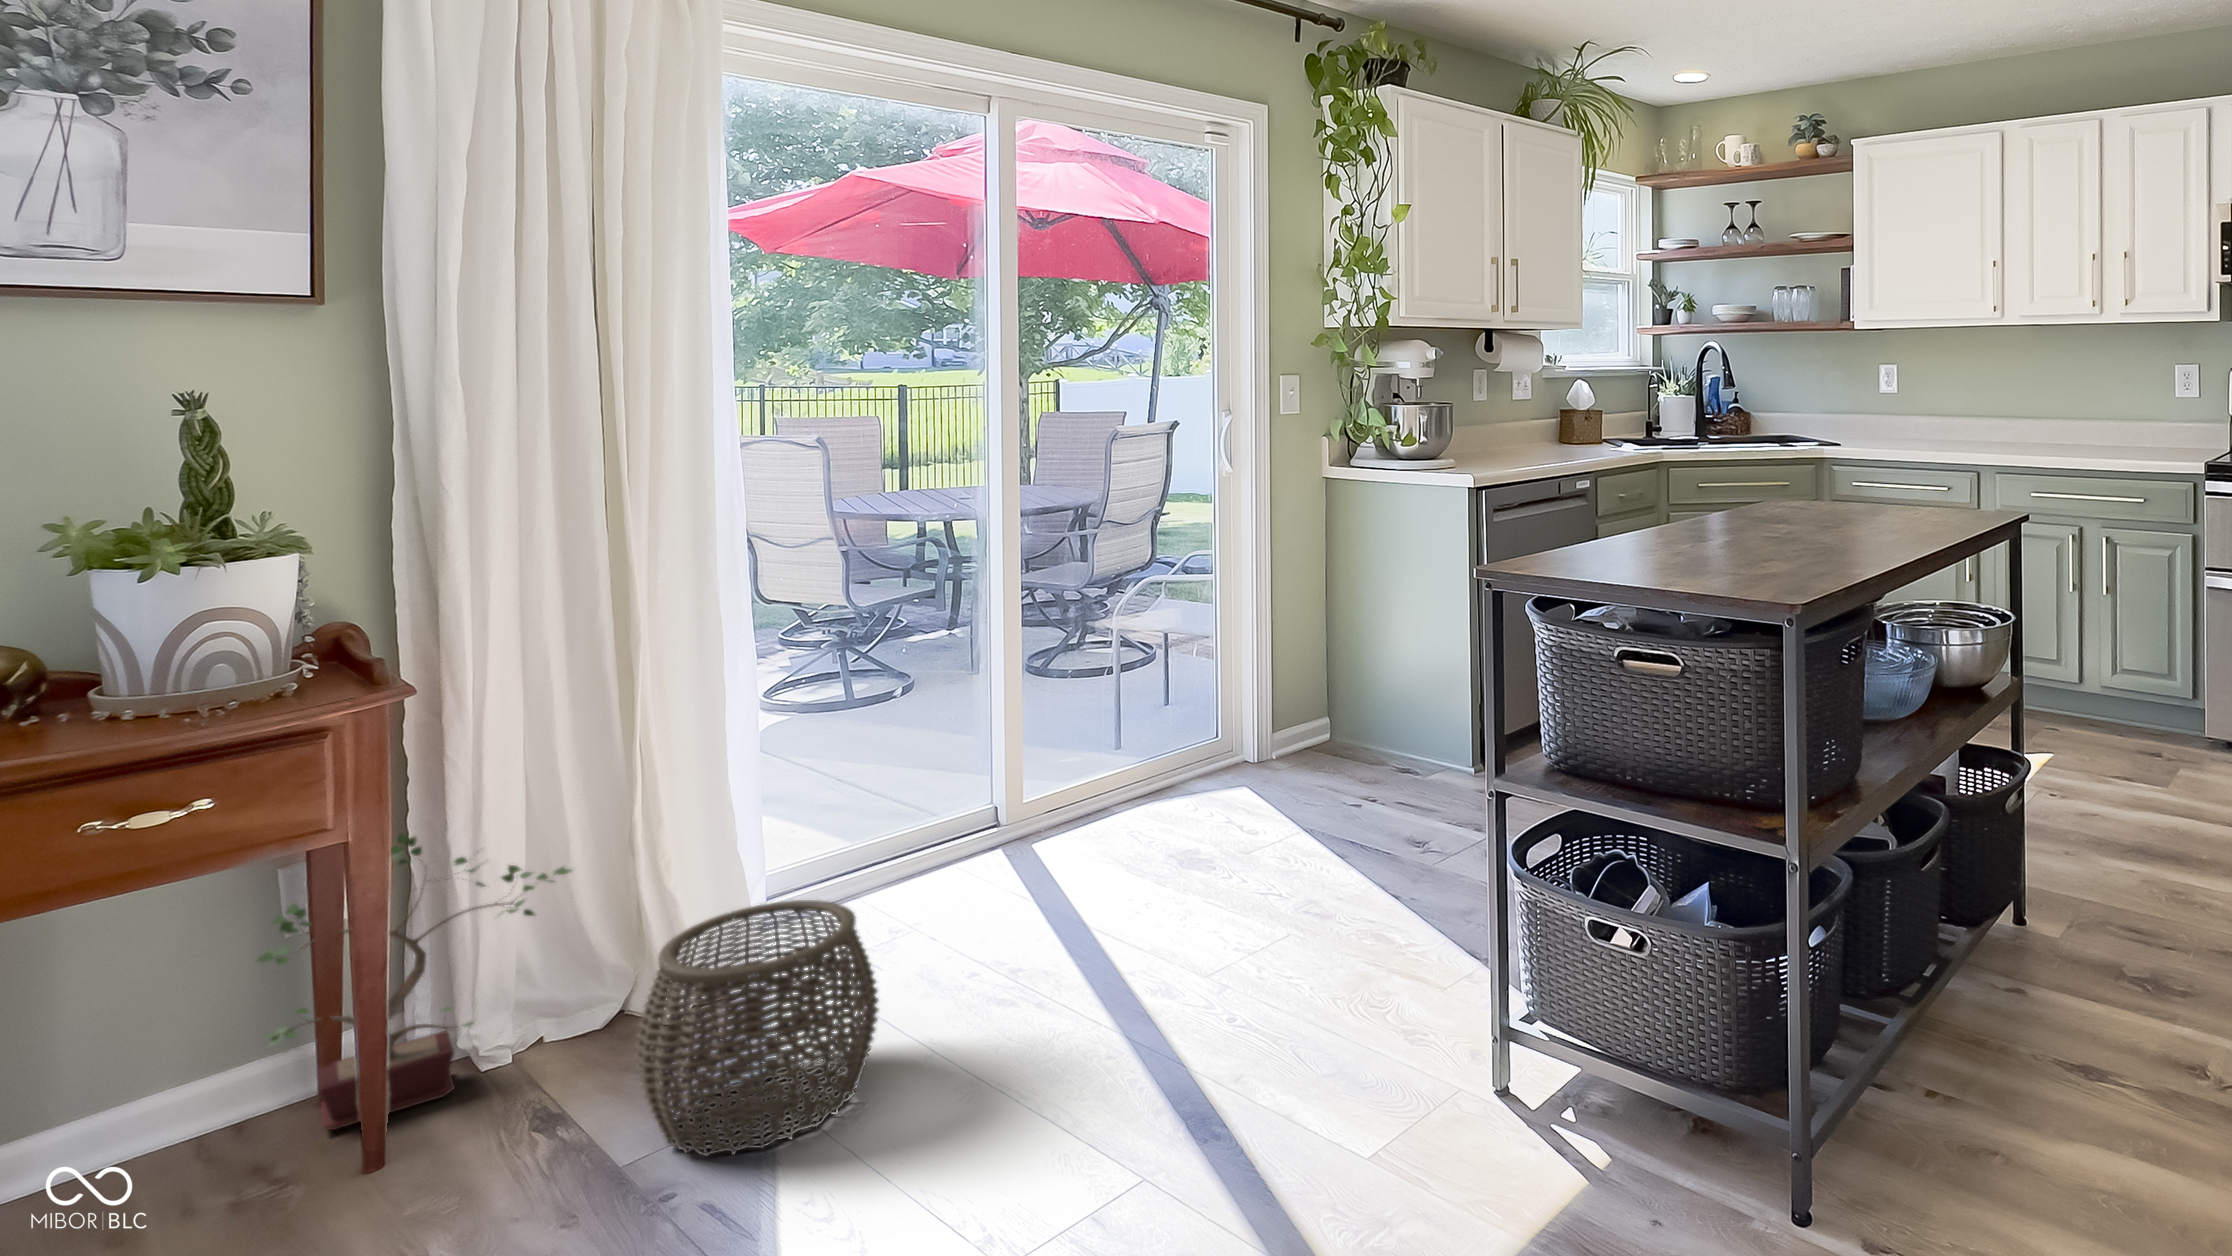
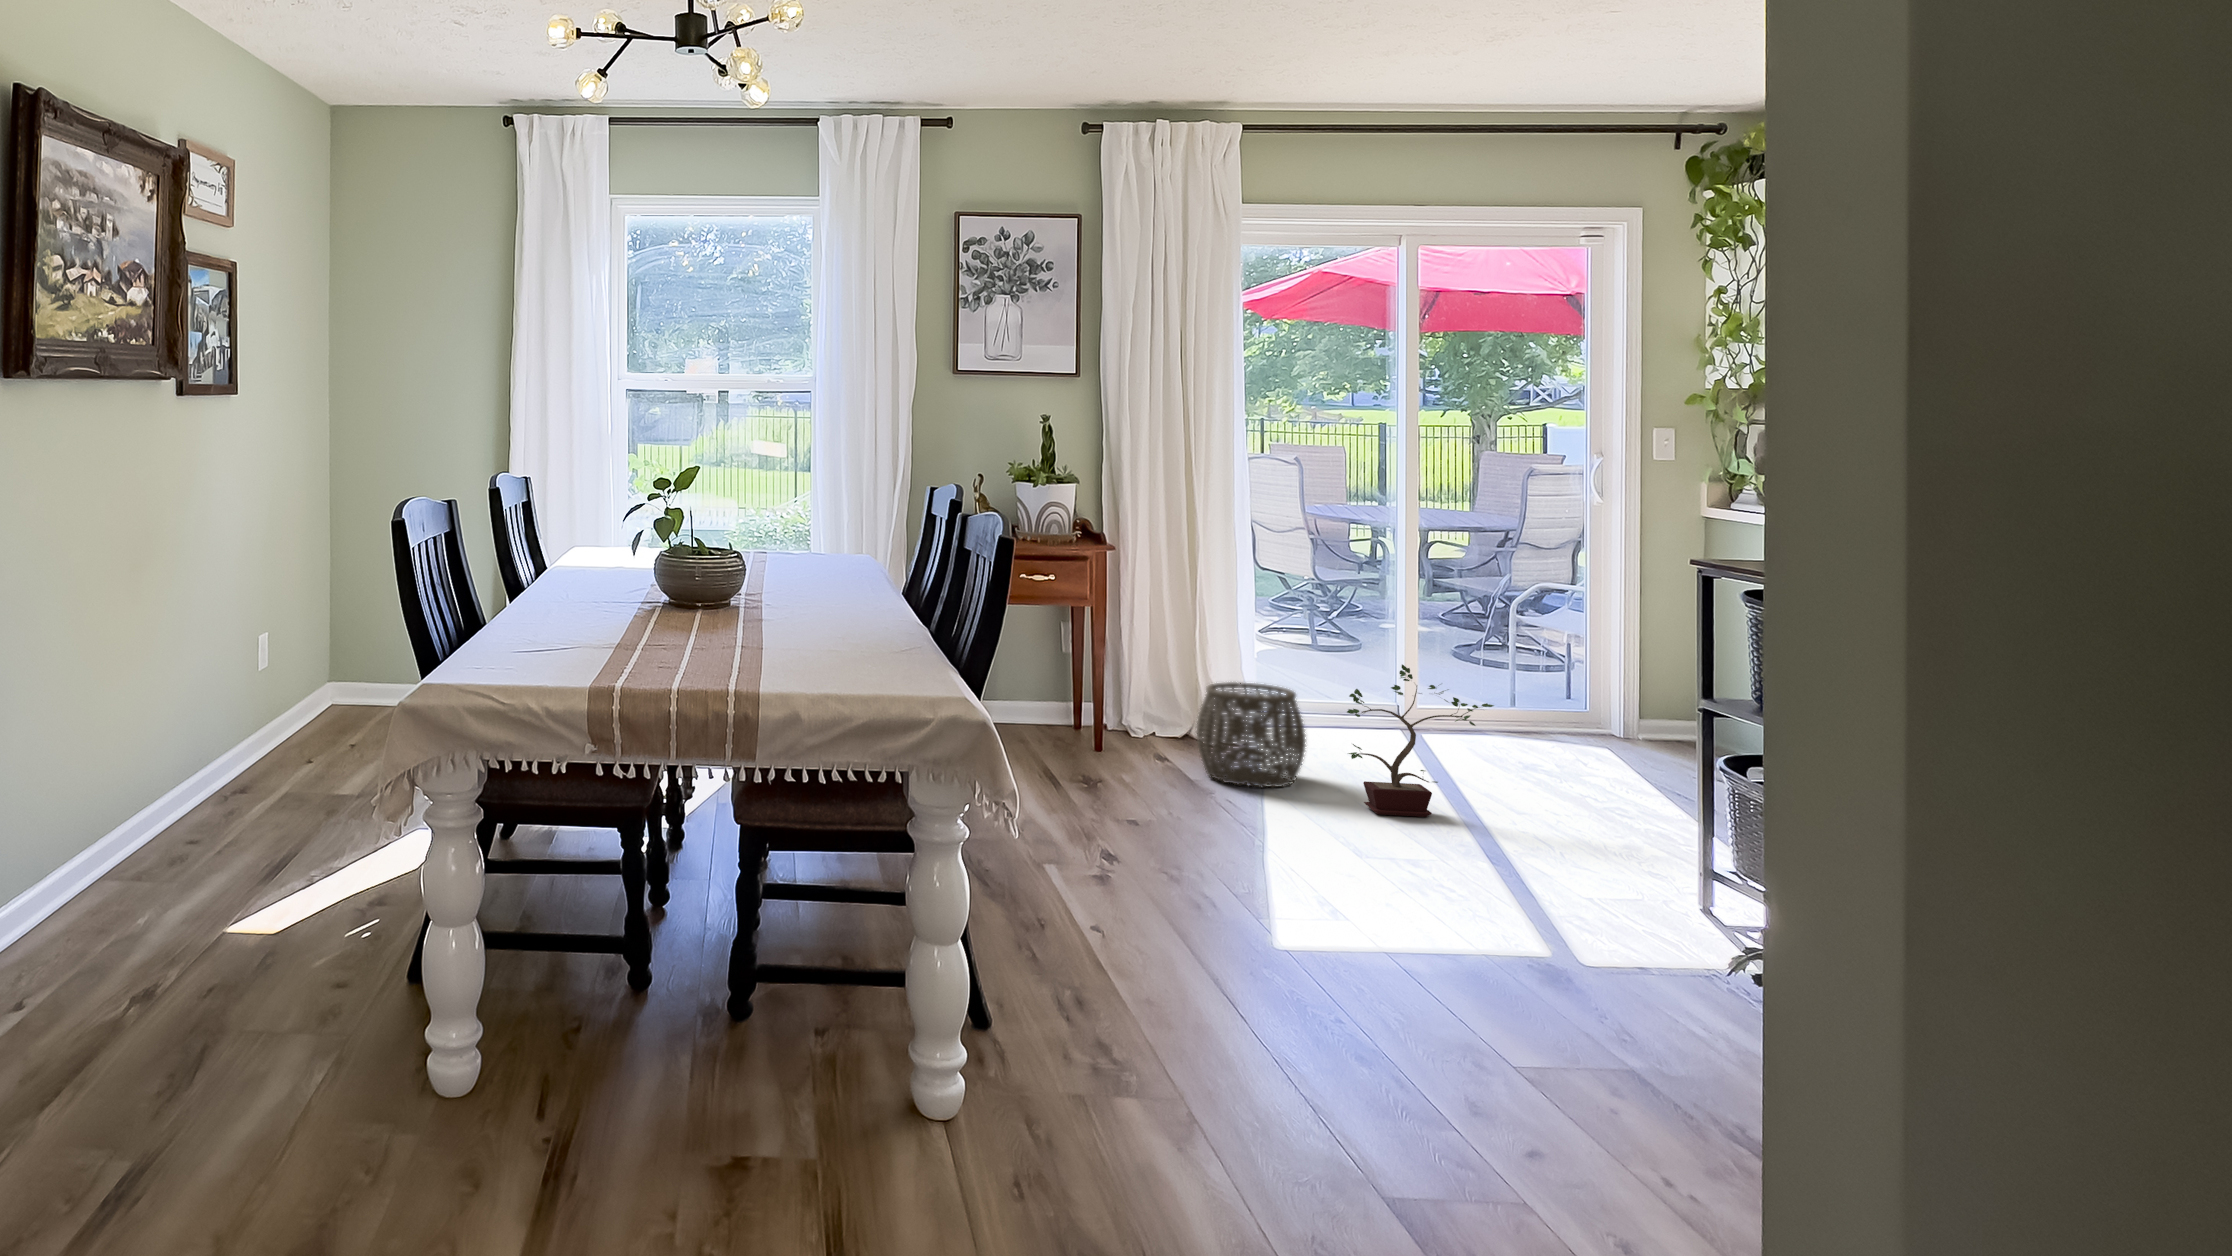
potted plant: present [257,834,571,1130] -> present [1347,665,1494,817]

